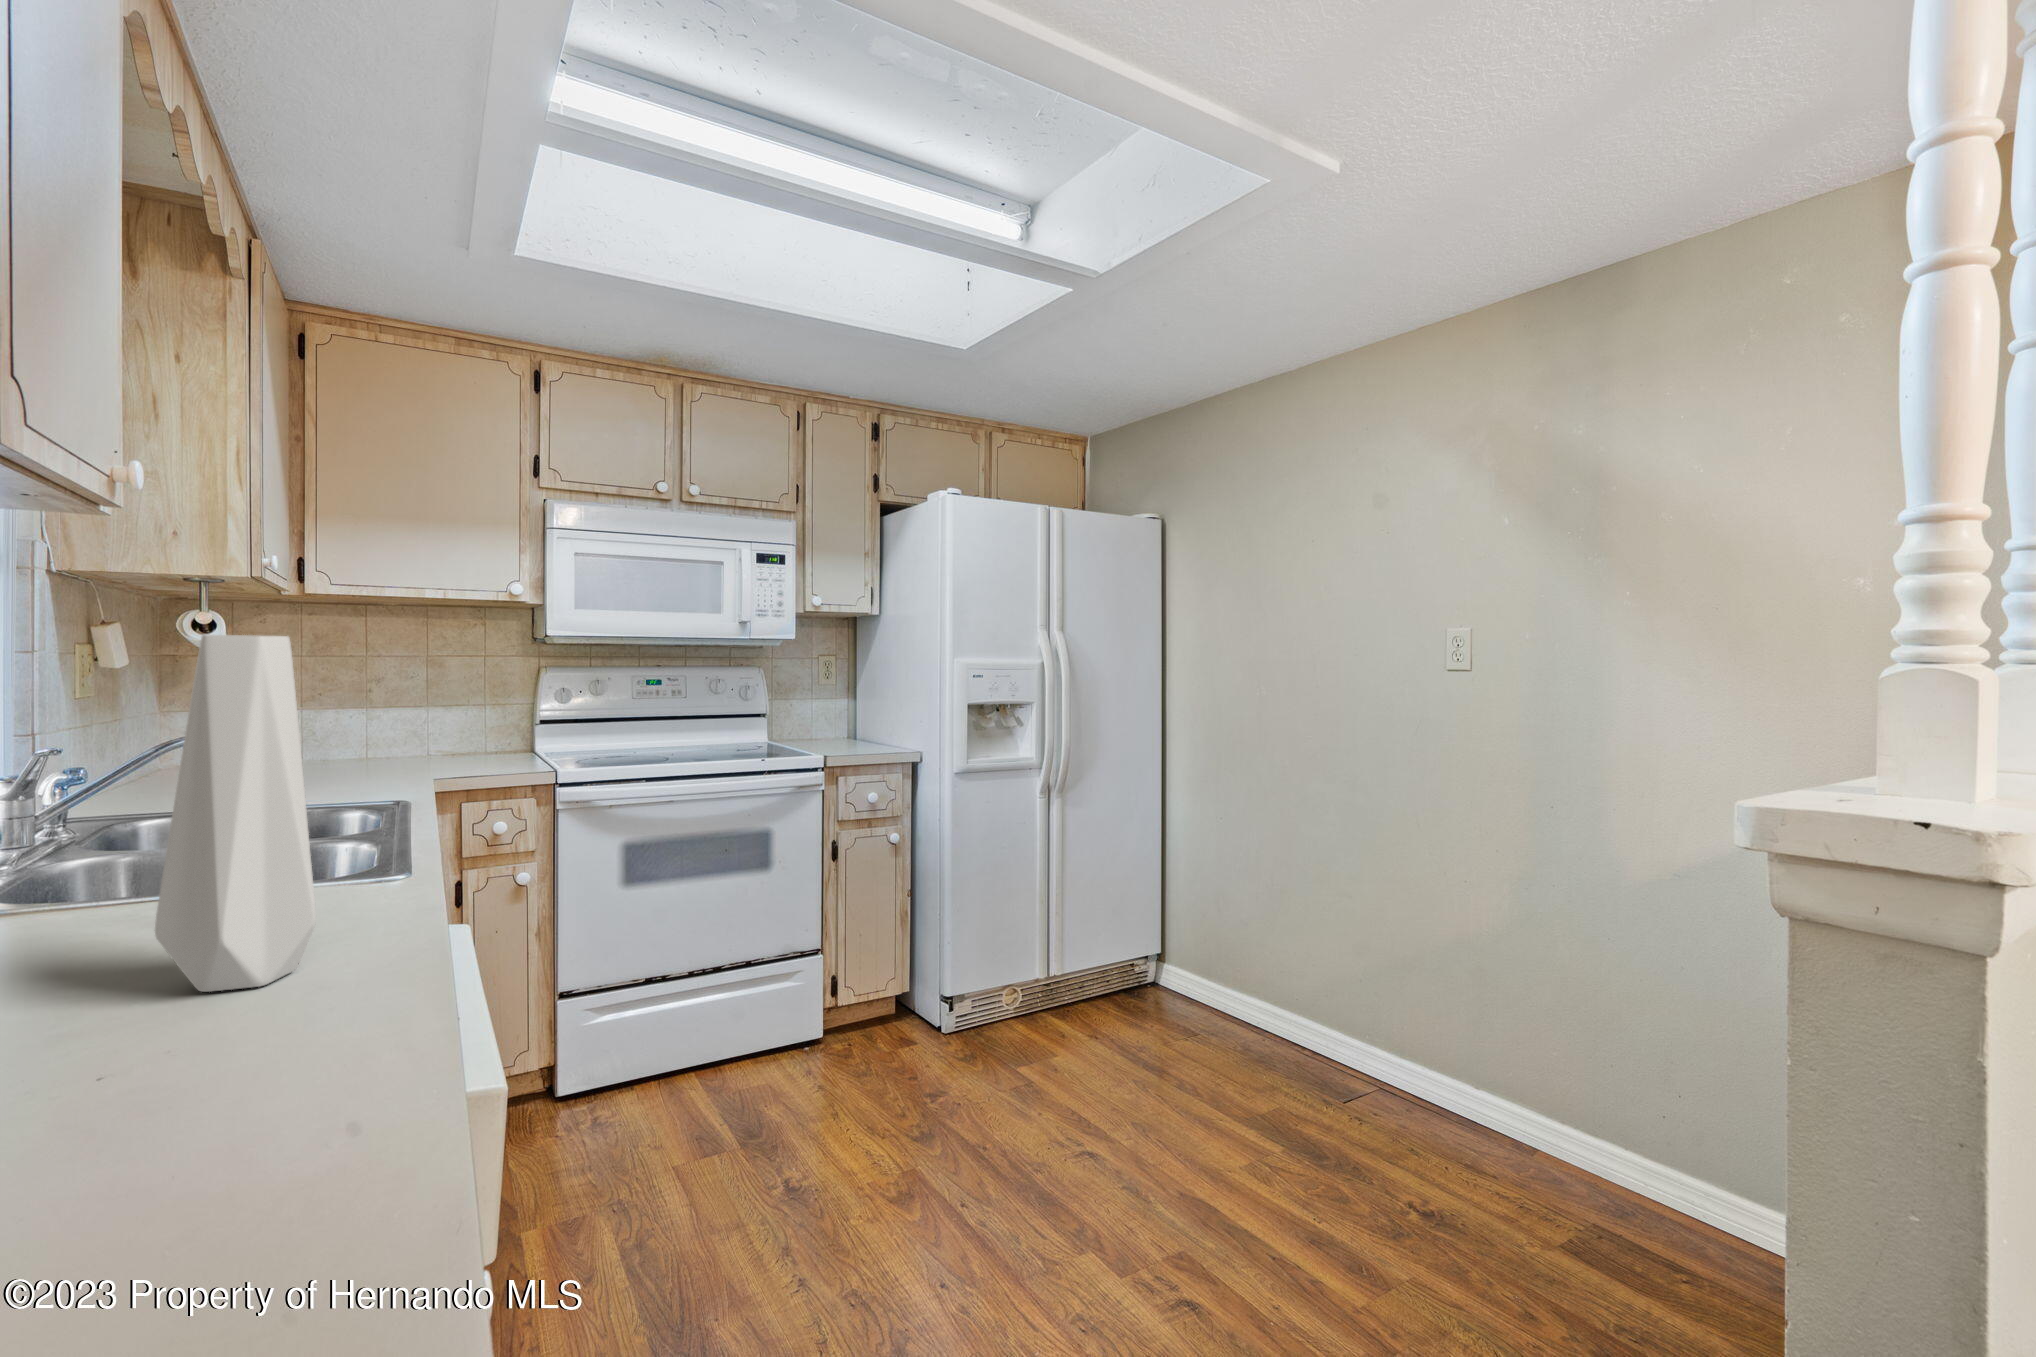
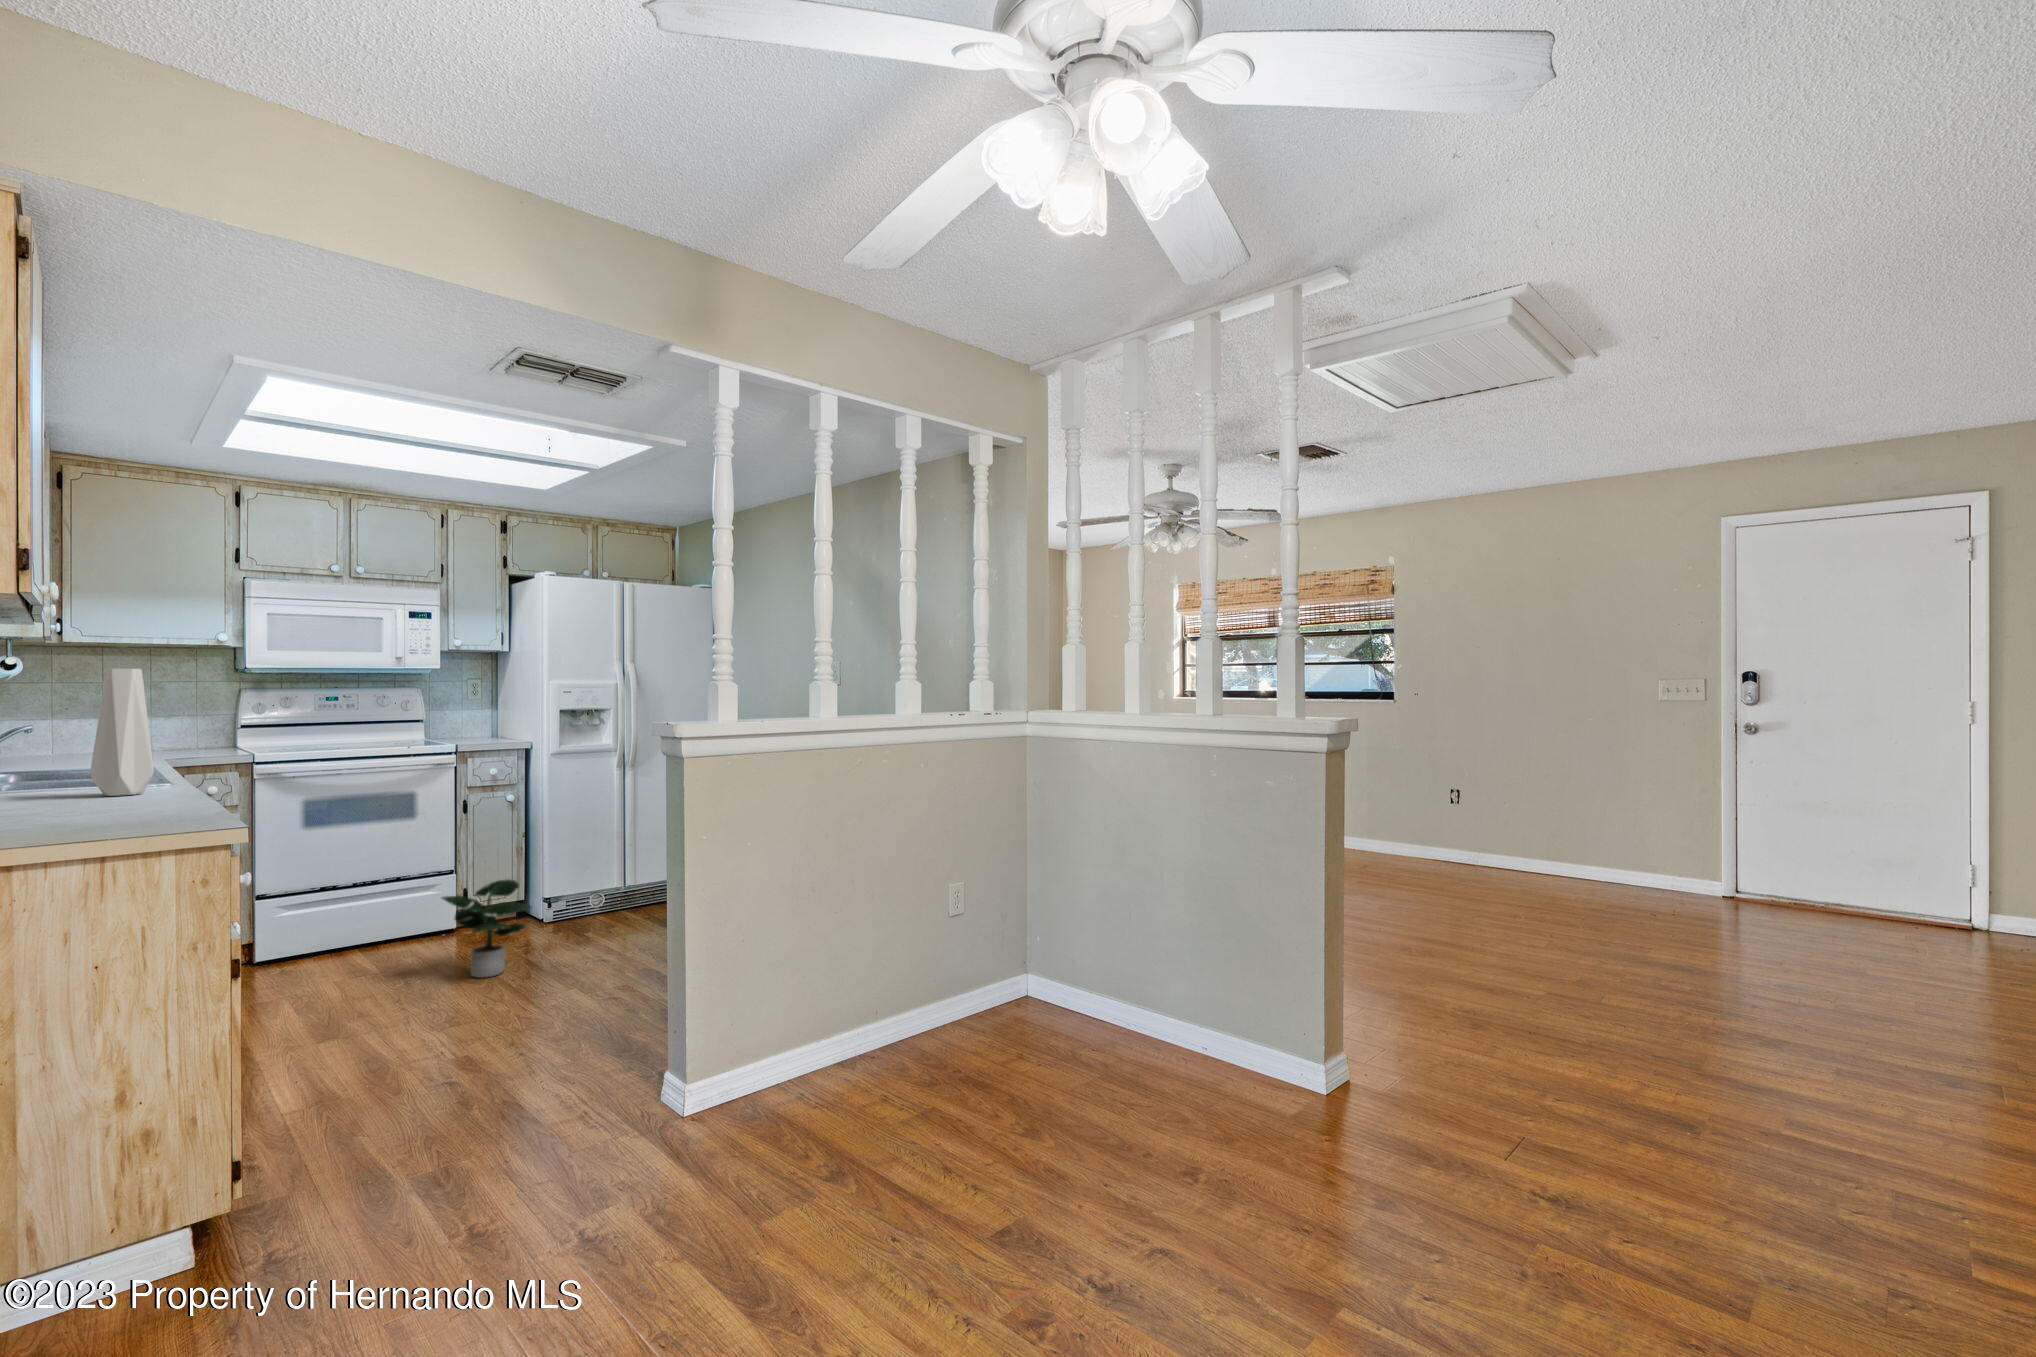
potted plant: none [844,1004,995,1193] -> present [442,879,532,978]

